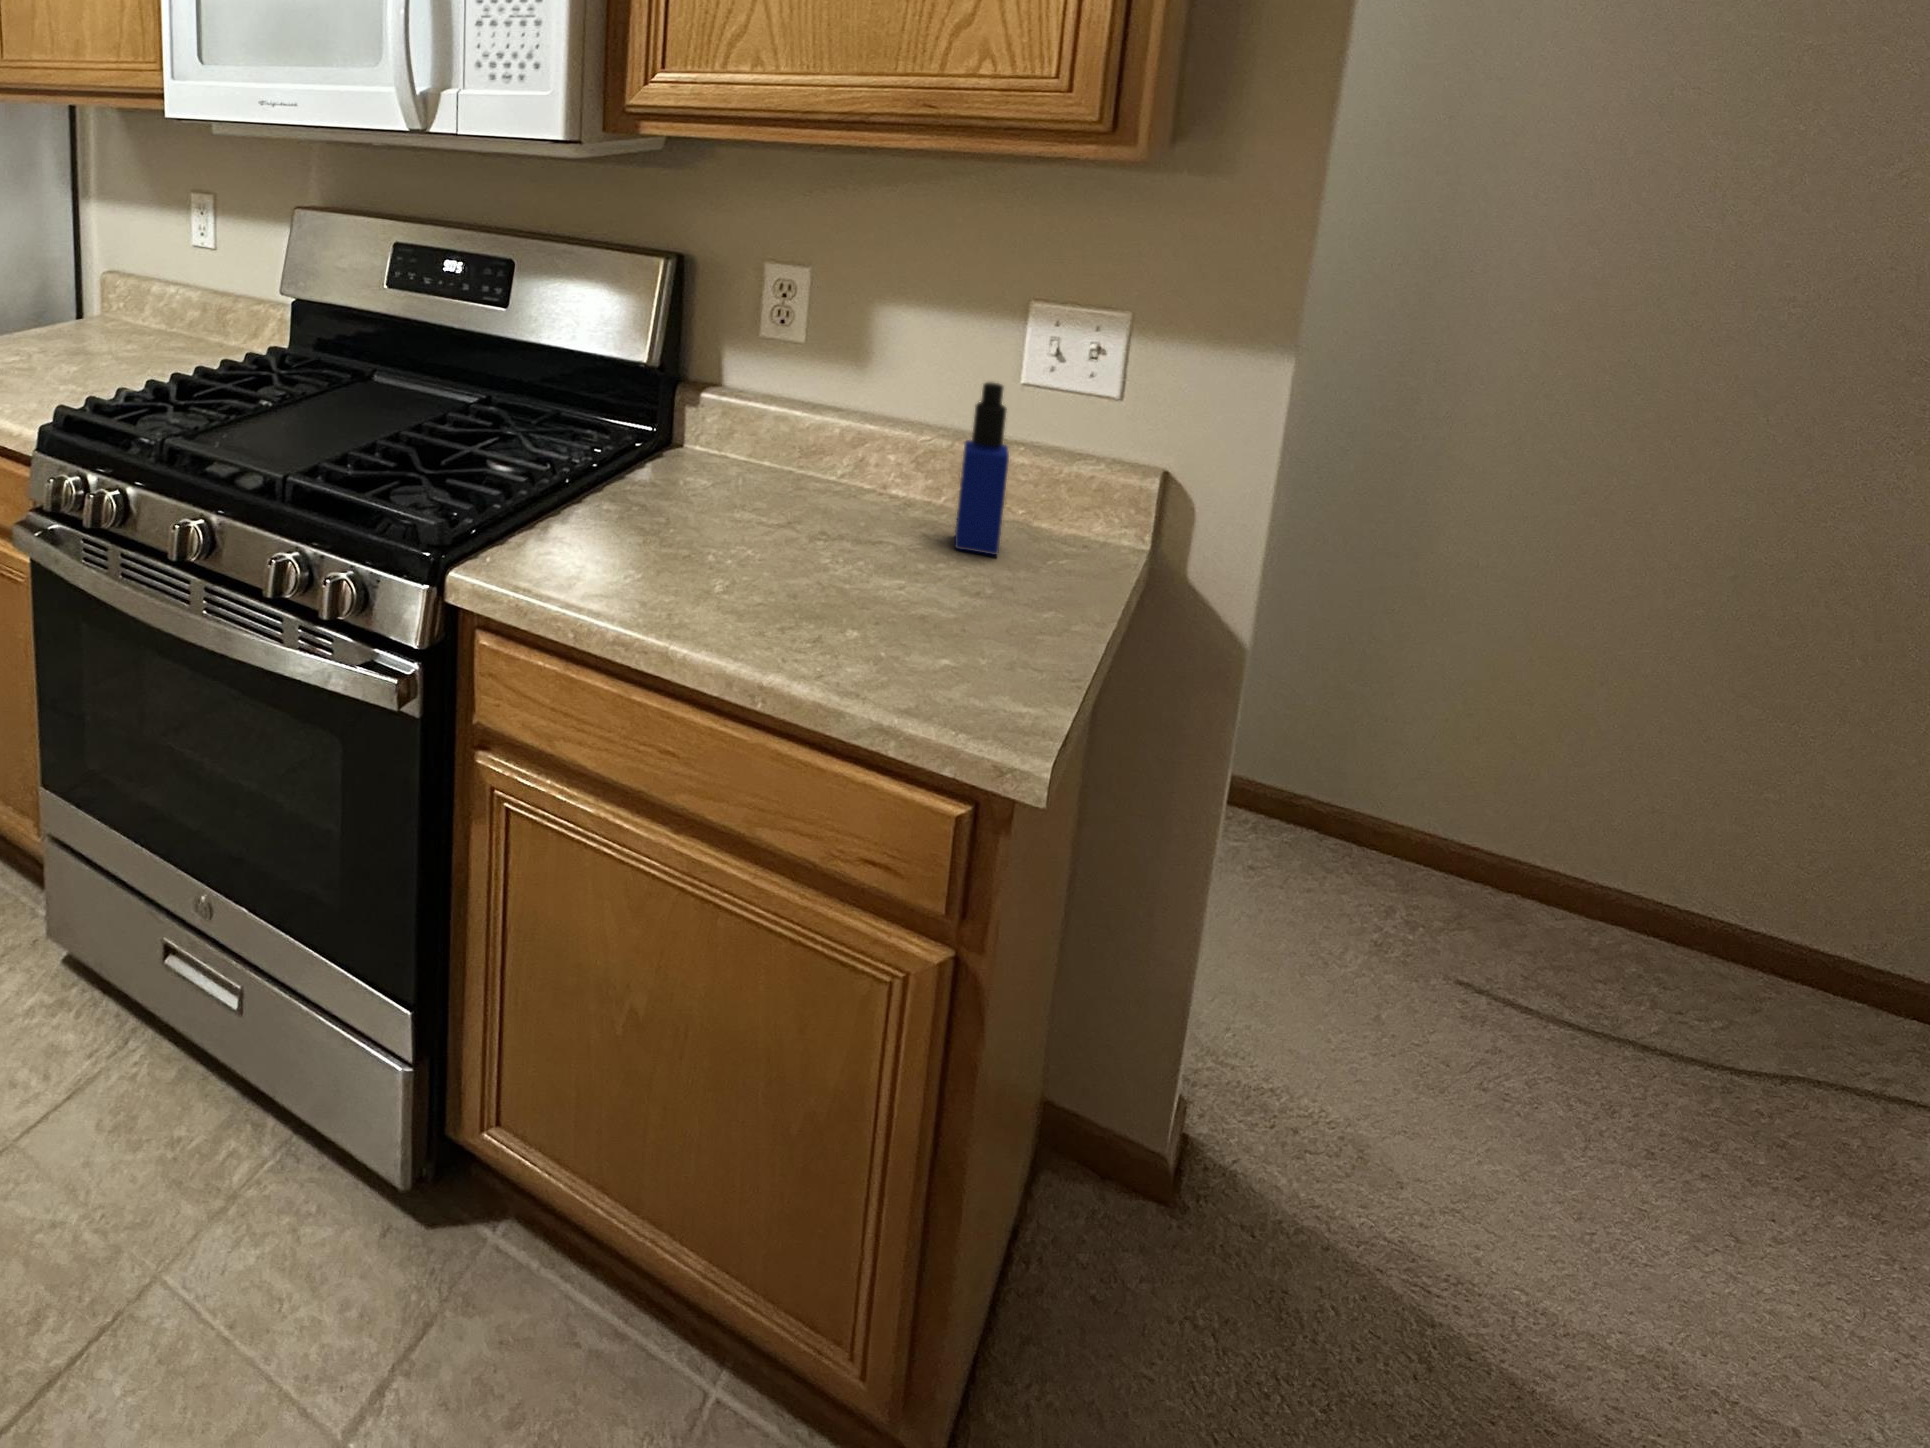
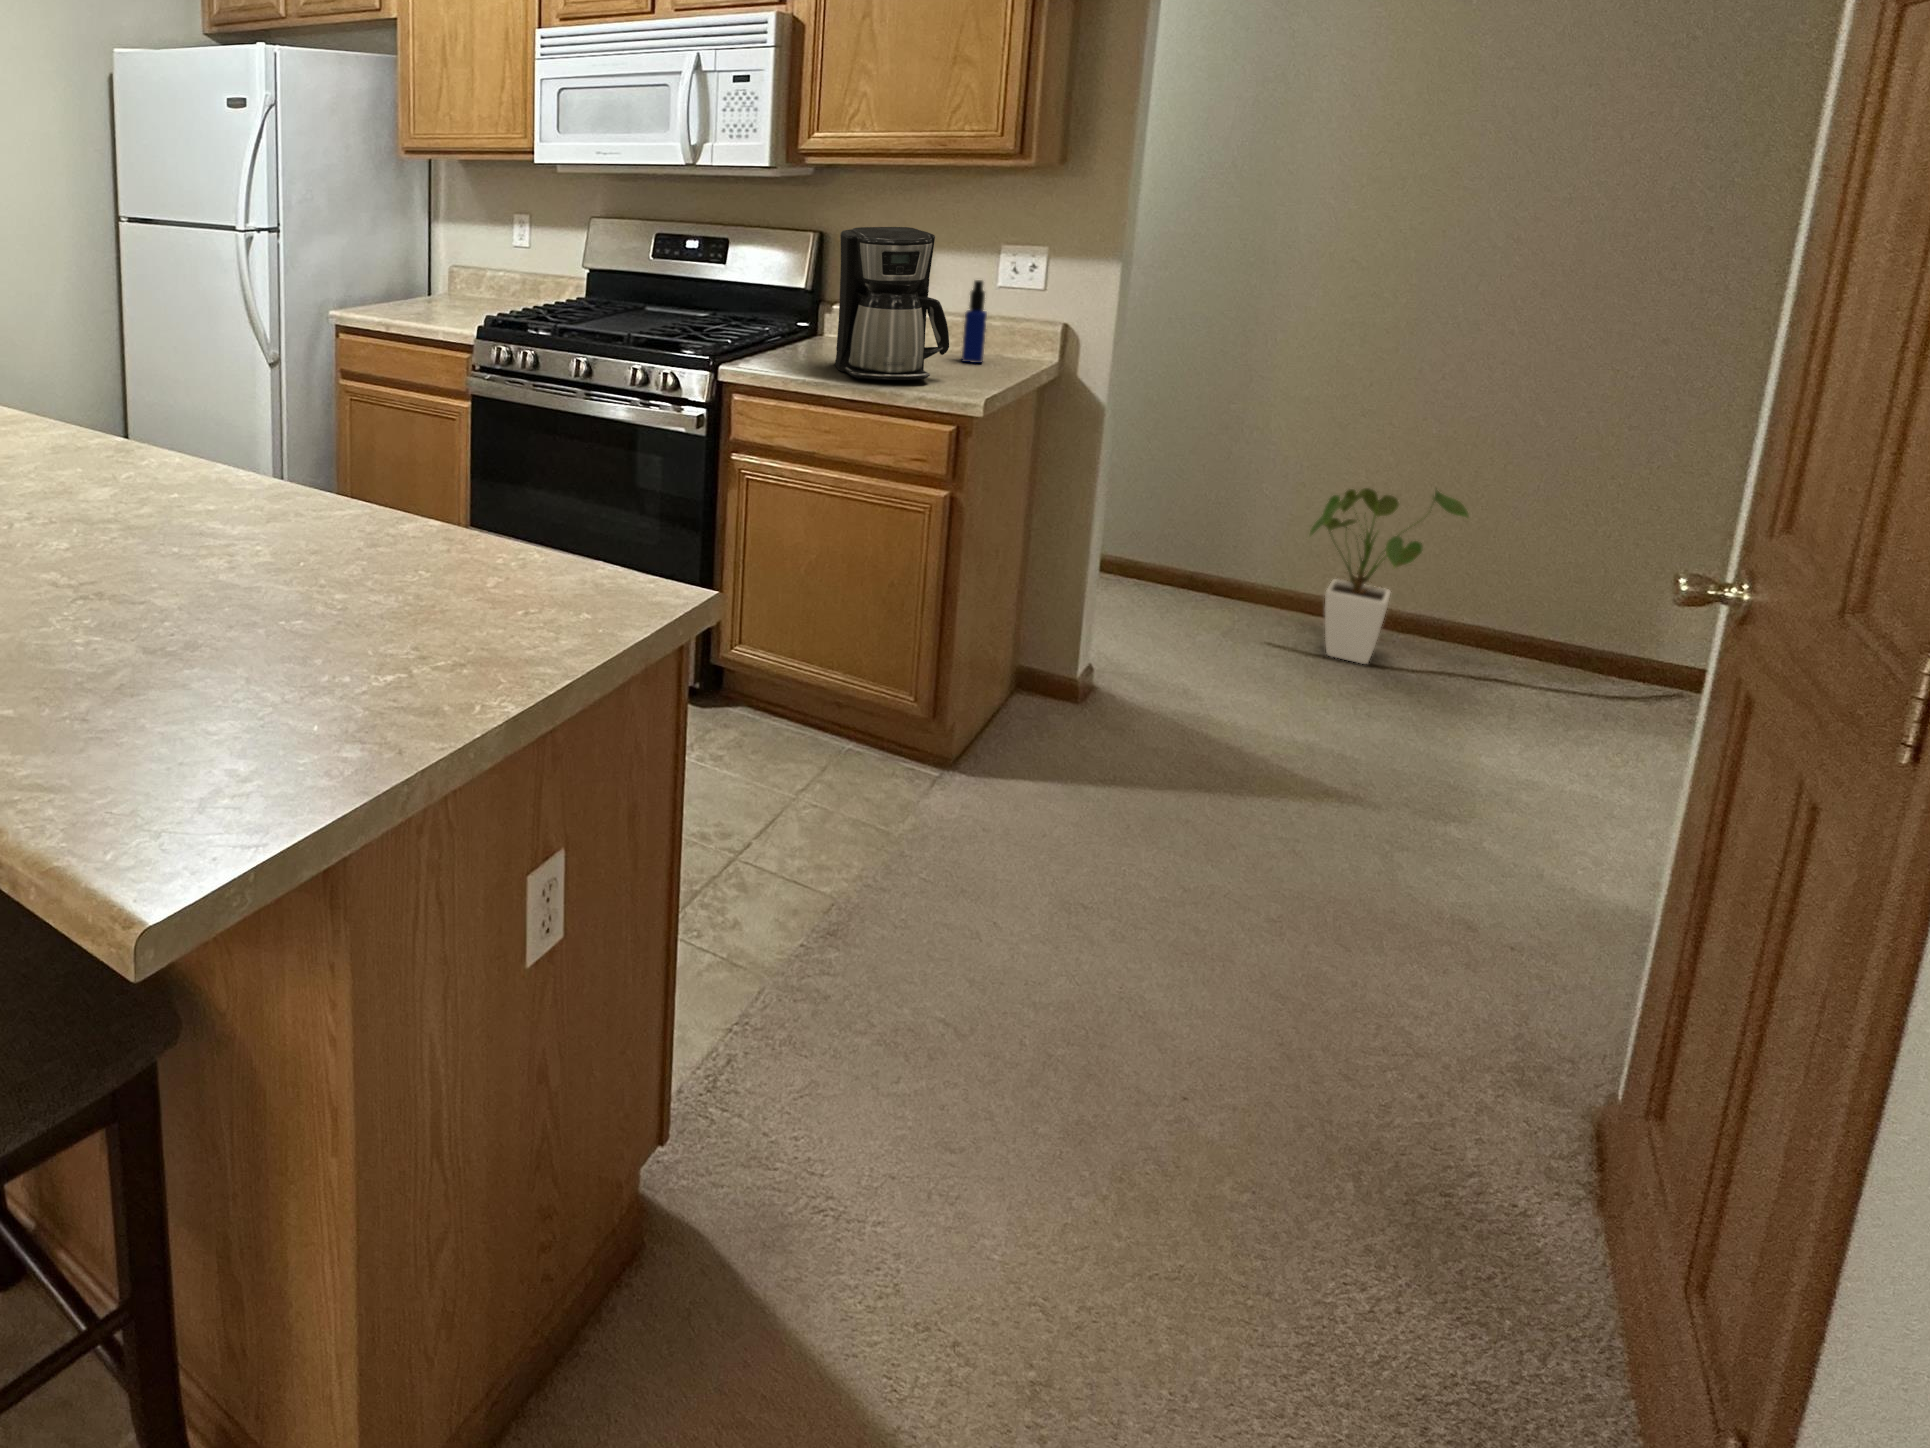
coffee maker: none [694,281,945,645] -> present [835,227,949,380]
house plant: none [1534,706,1835,1042] -> present [1310,488,1468,664]

